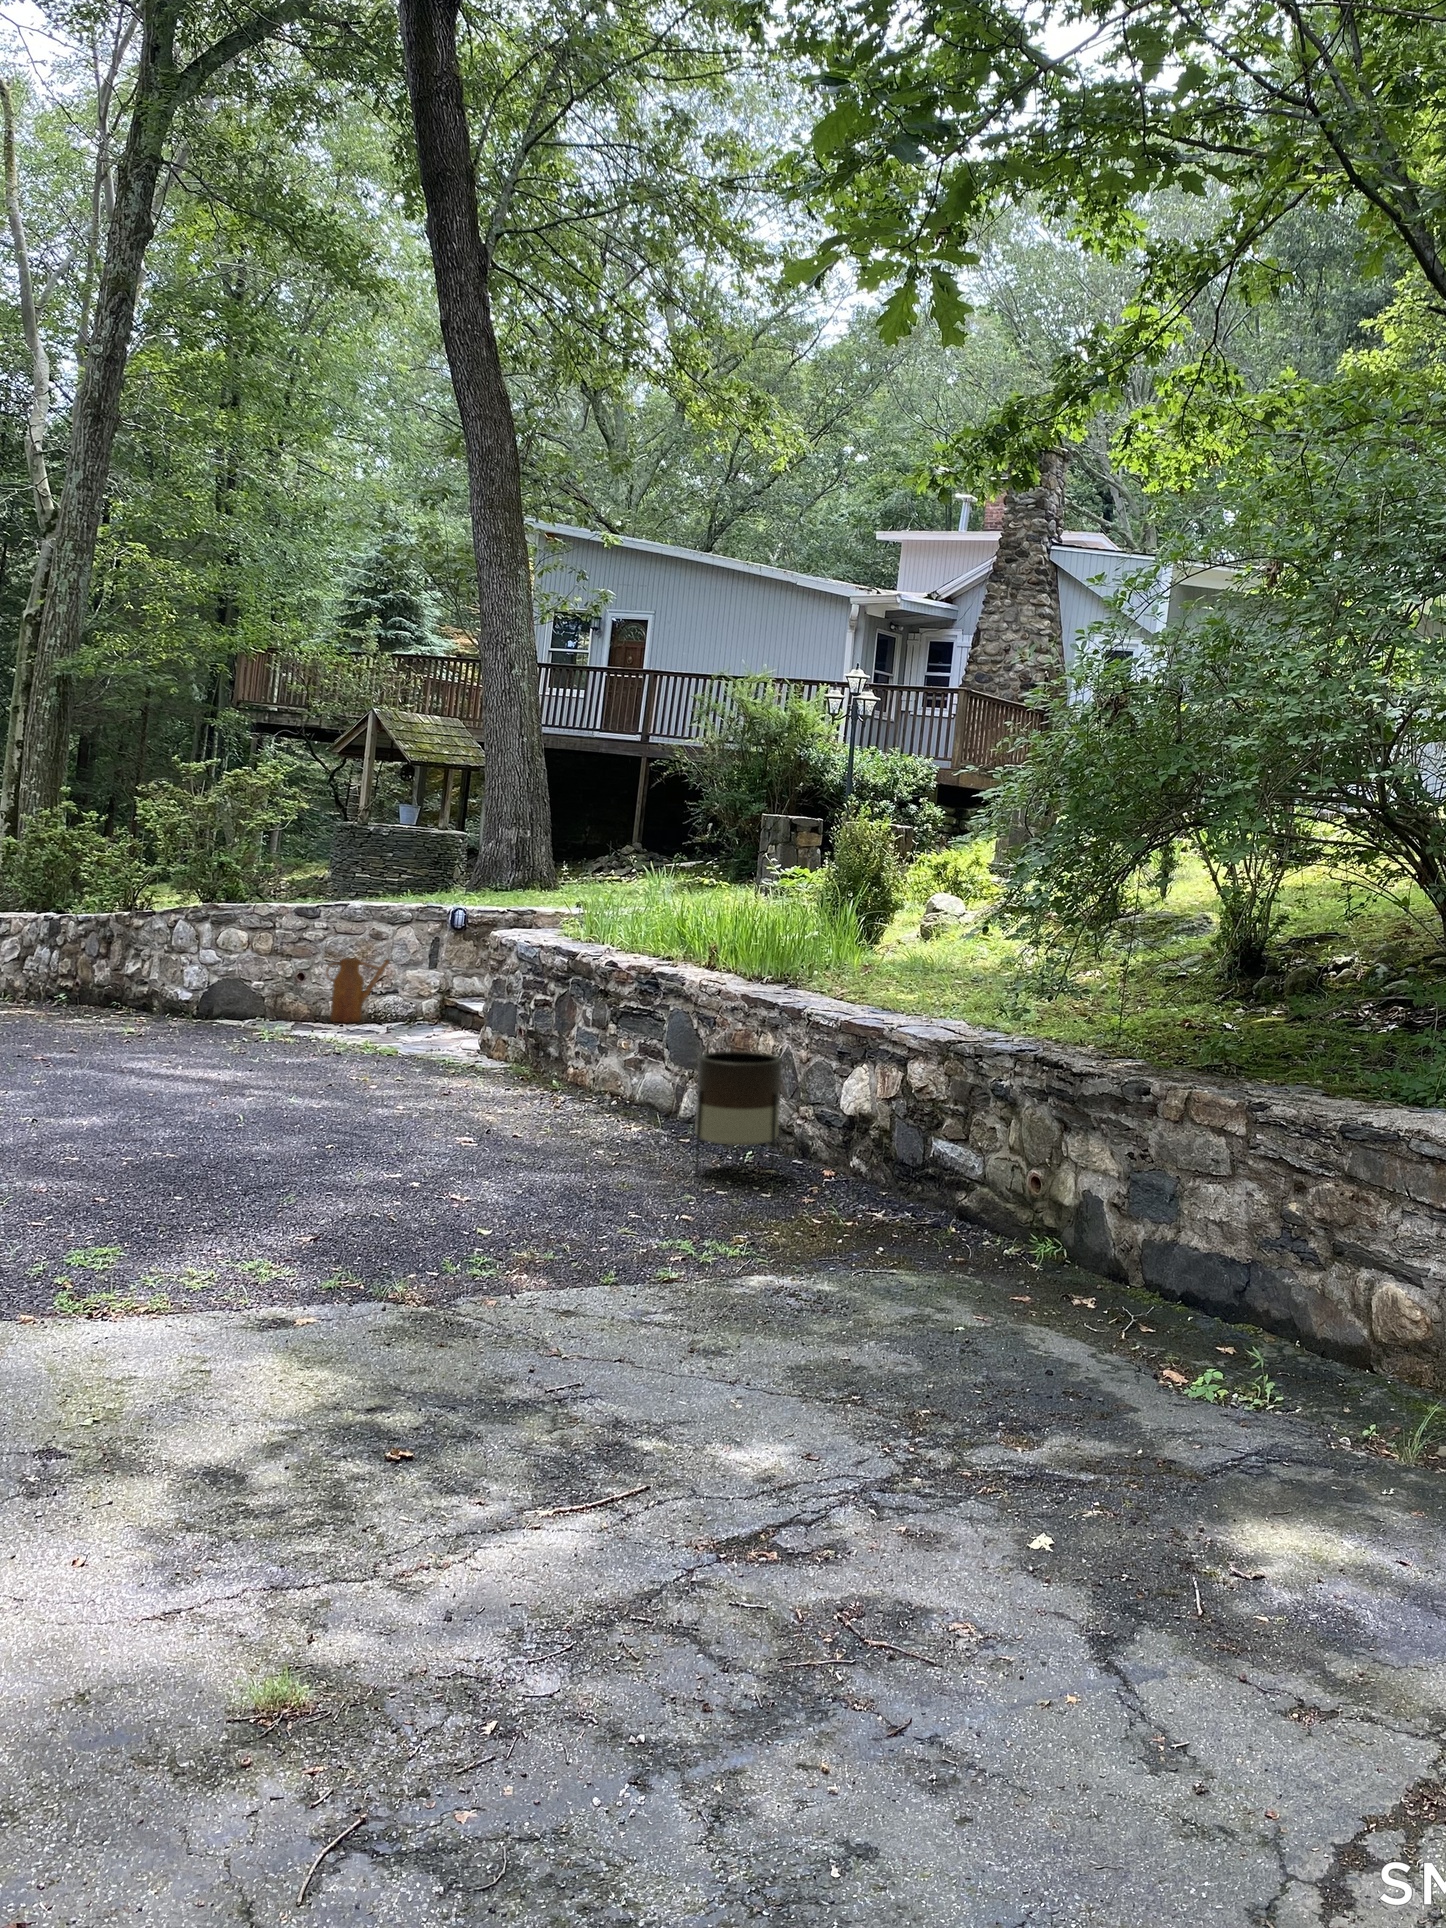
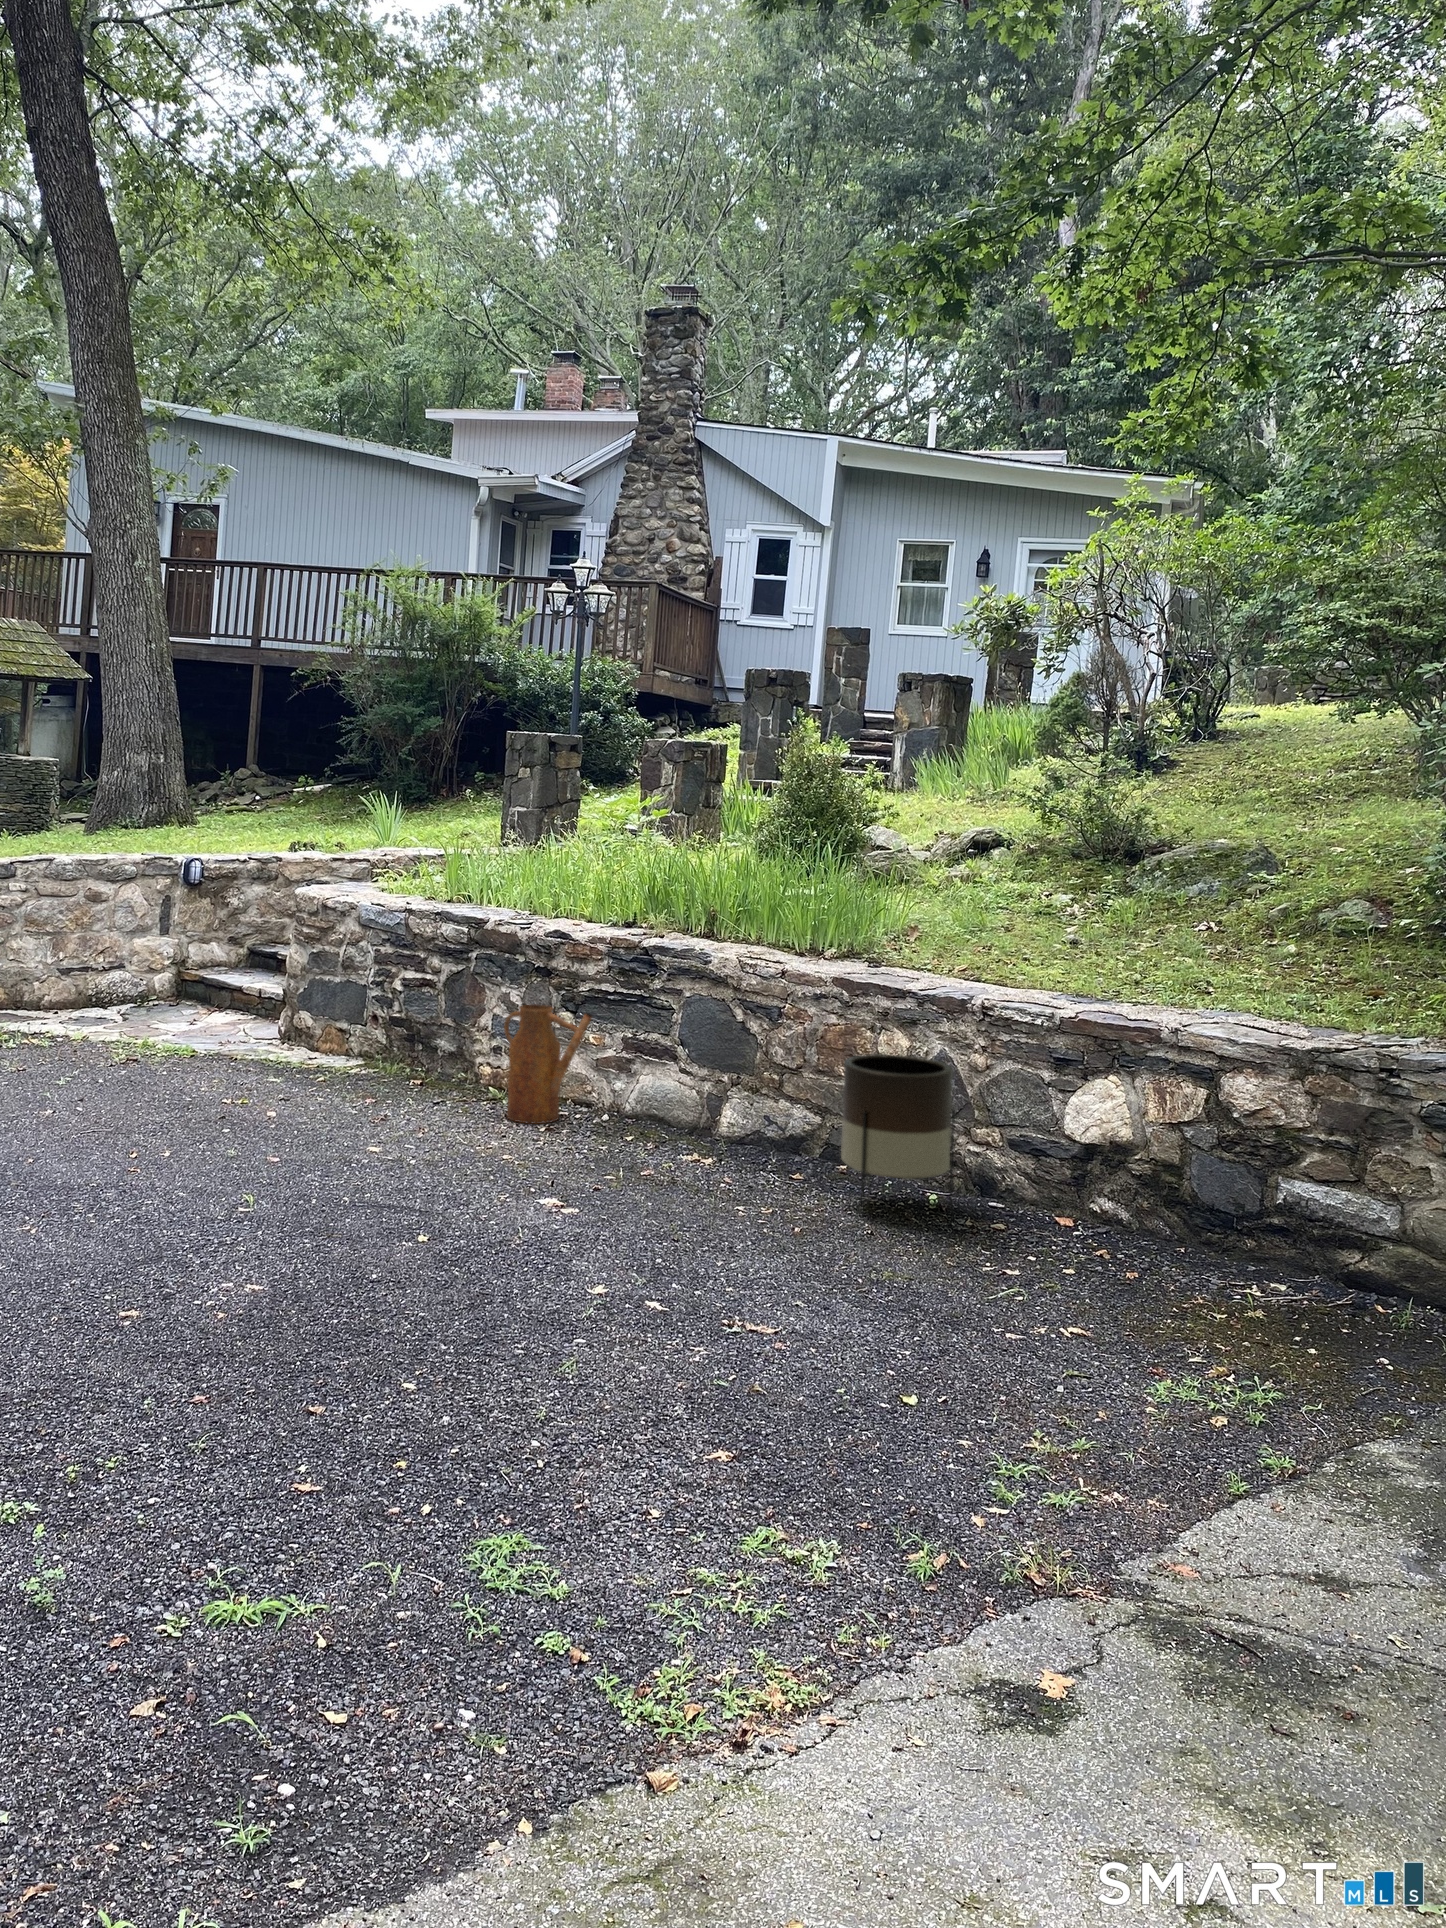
watering can: present [326,958,389,1023] -> present [504,1005,592,1124]

